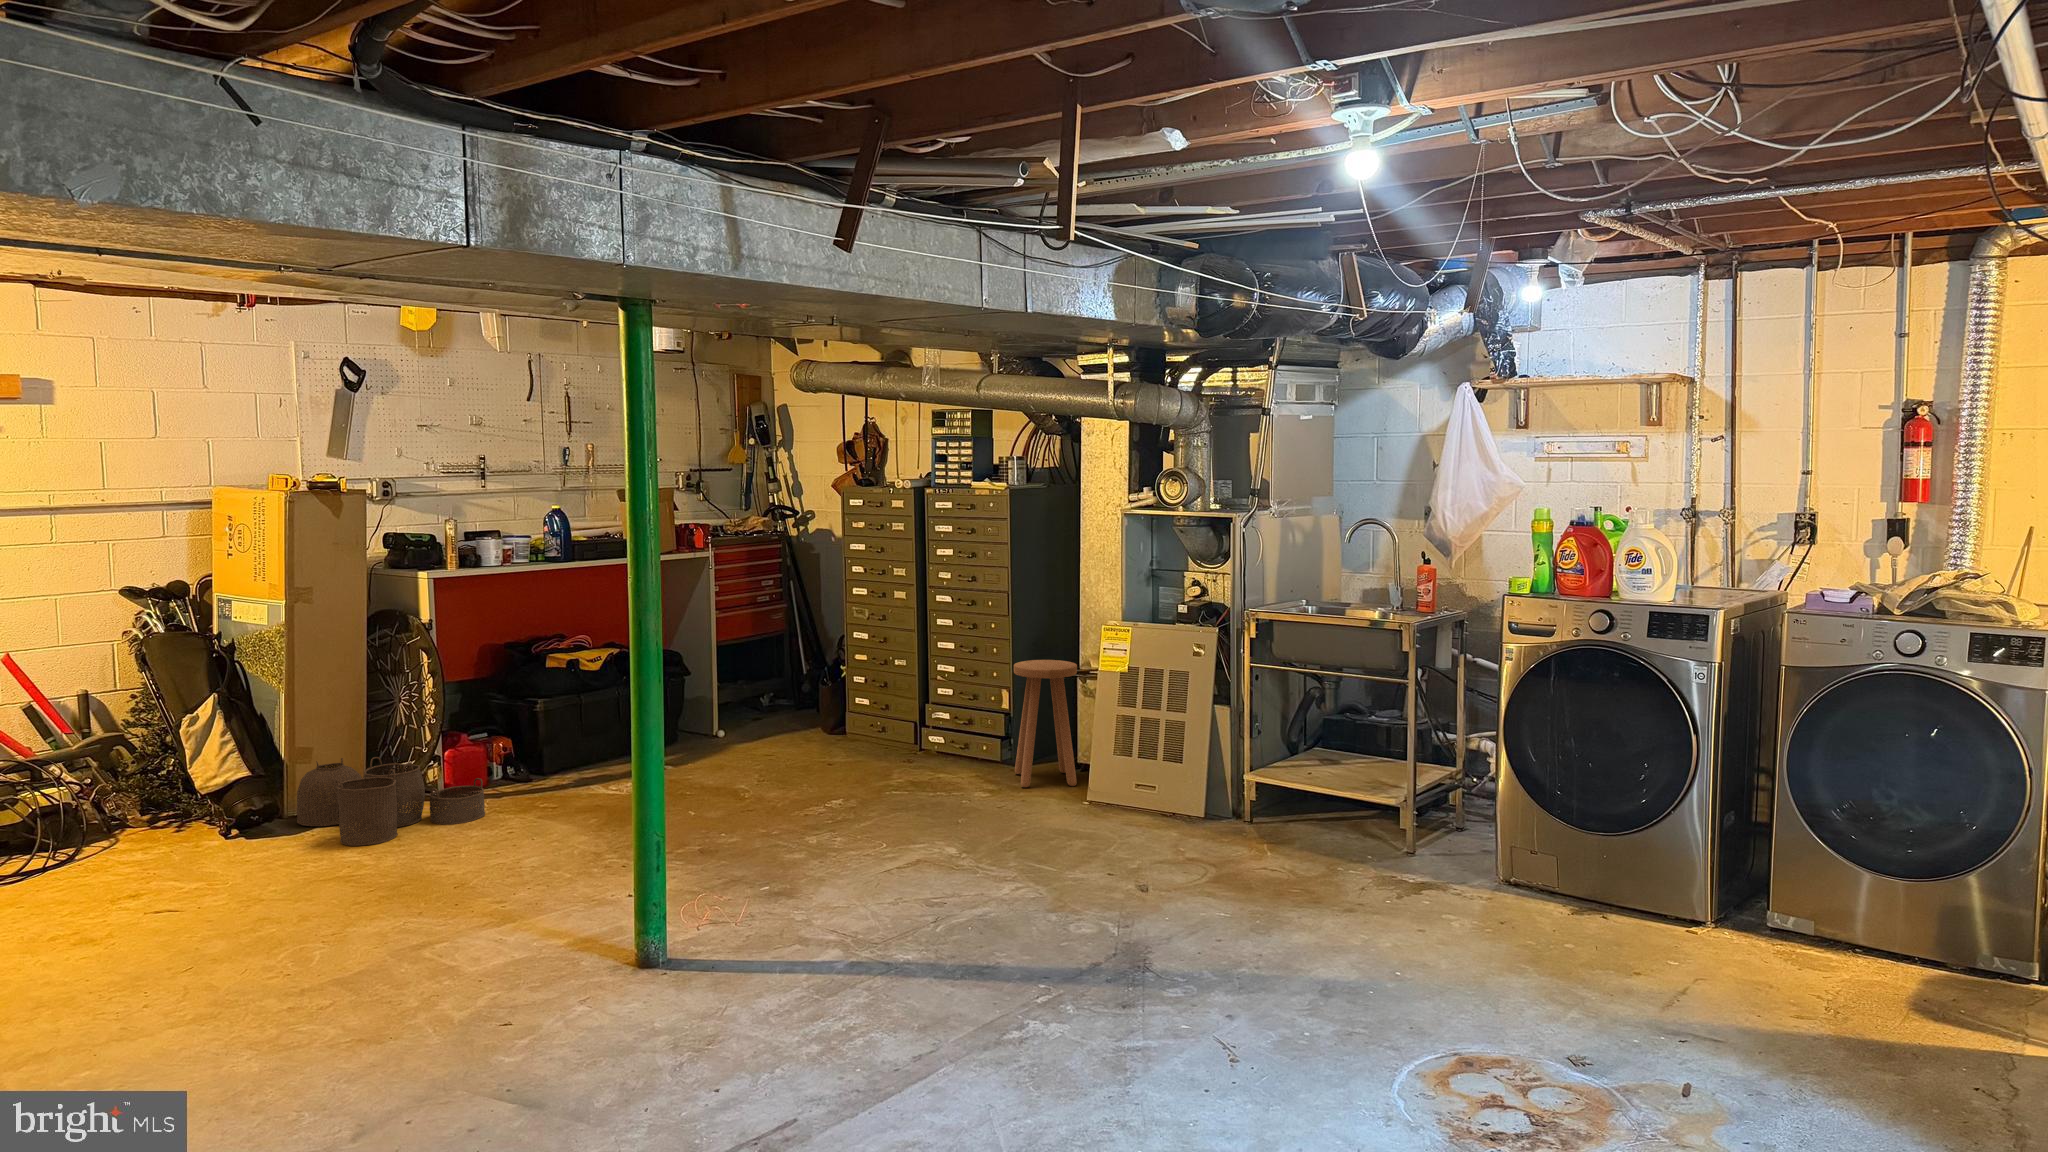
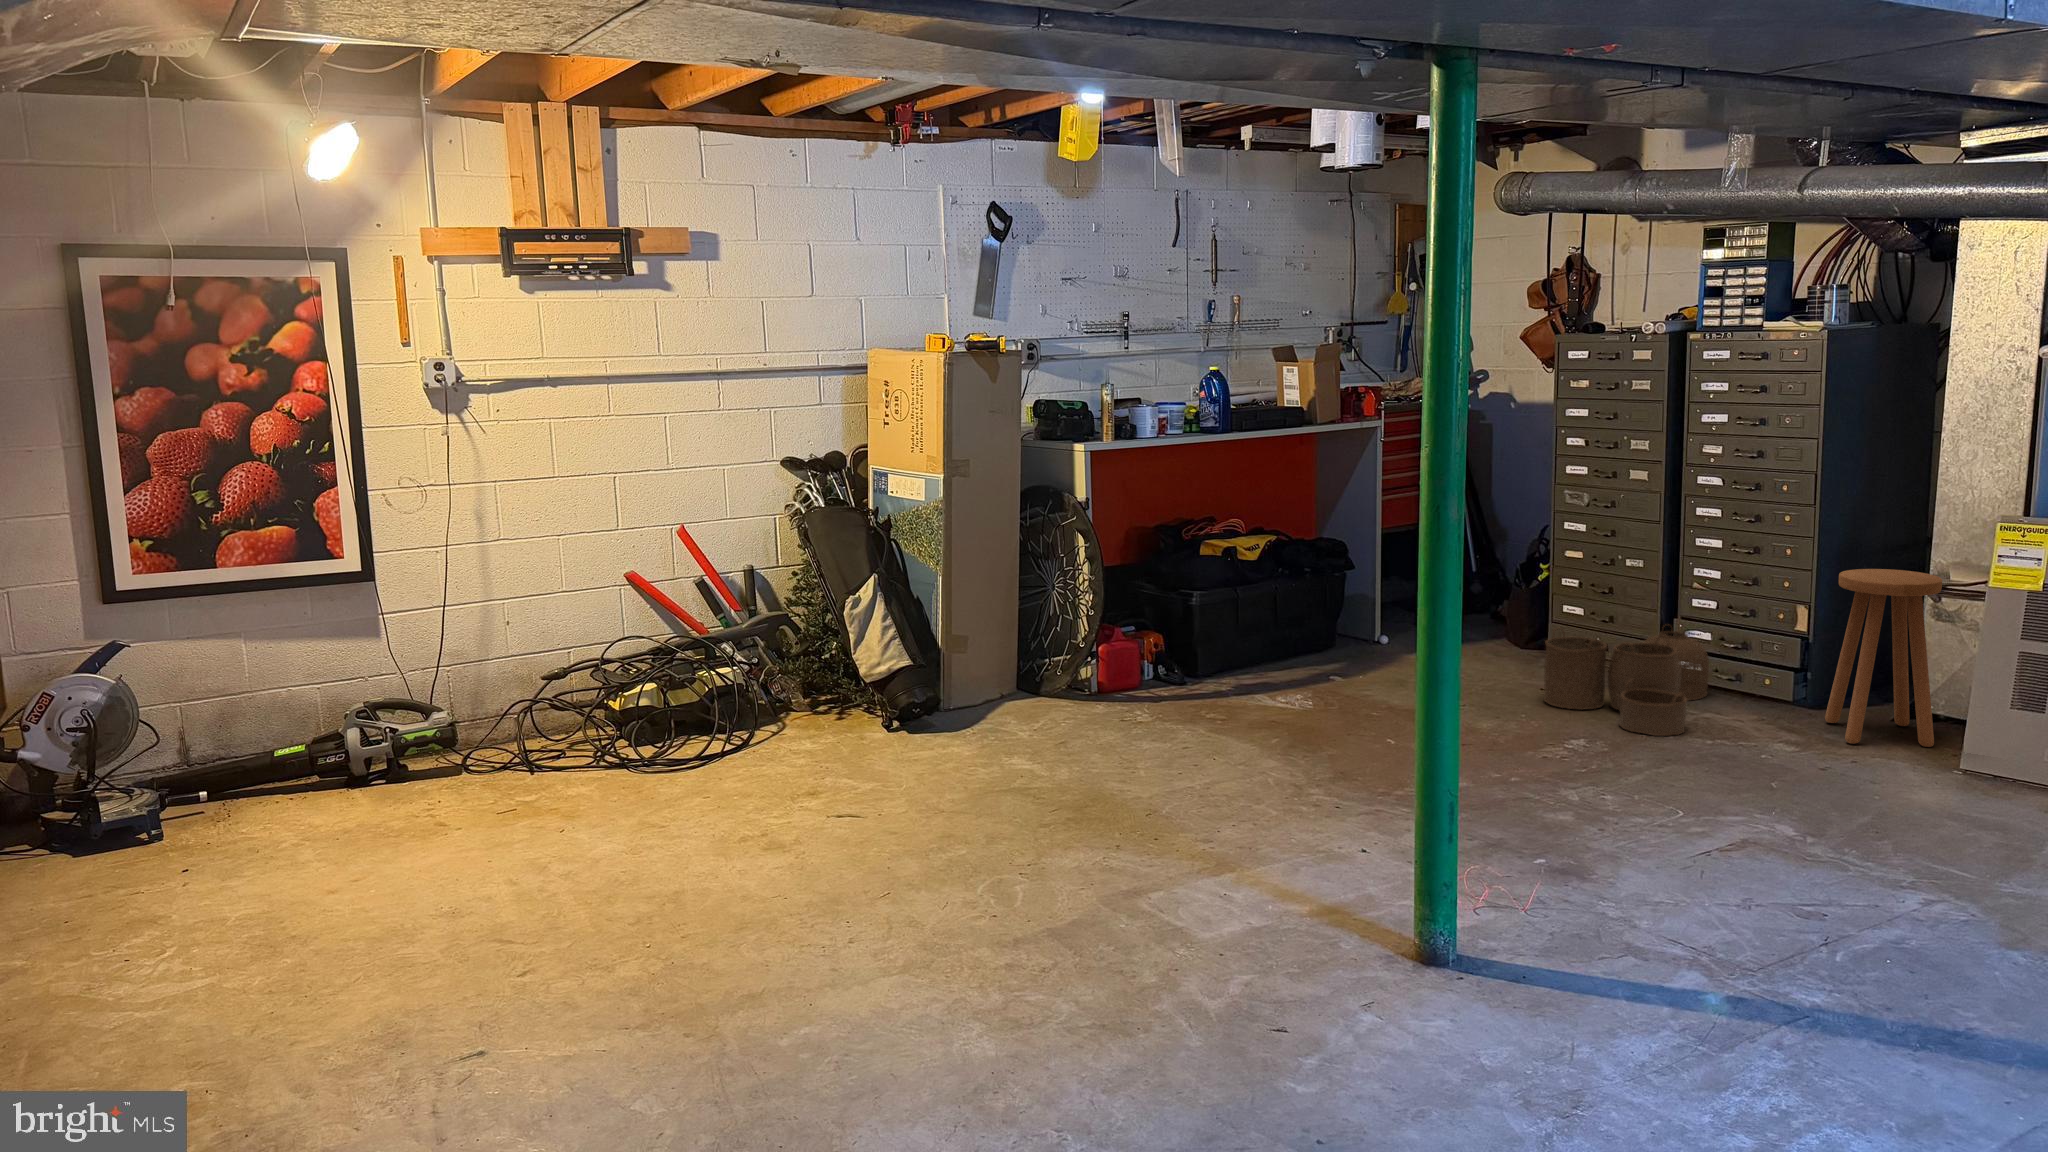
woven basket: present [297,757,485,846] -> present [1544,629,1709,736]

